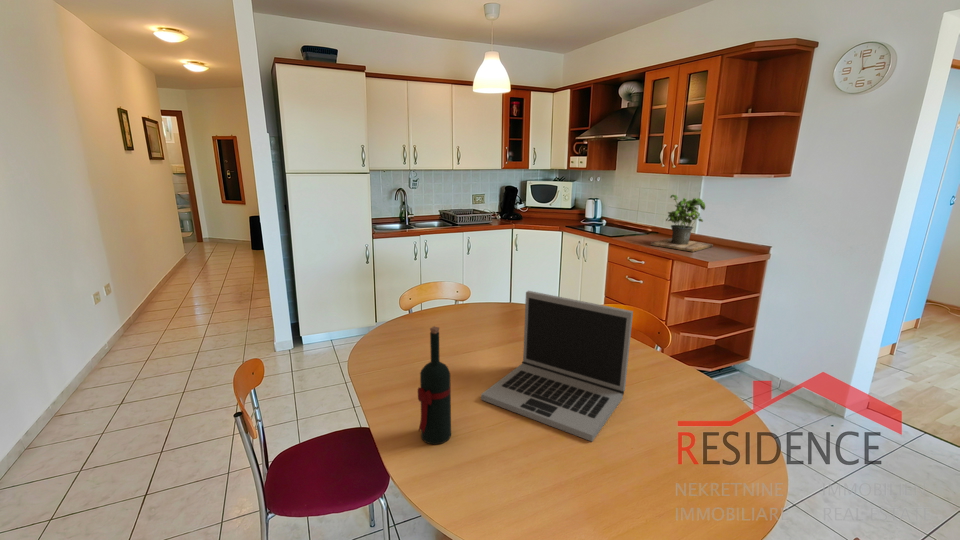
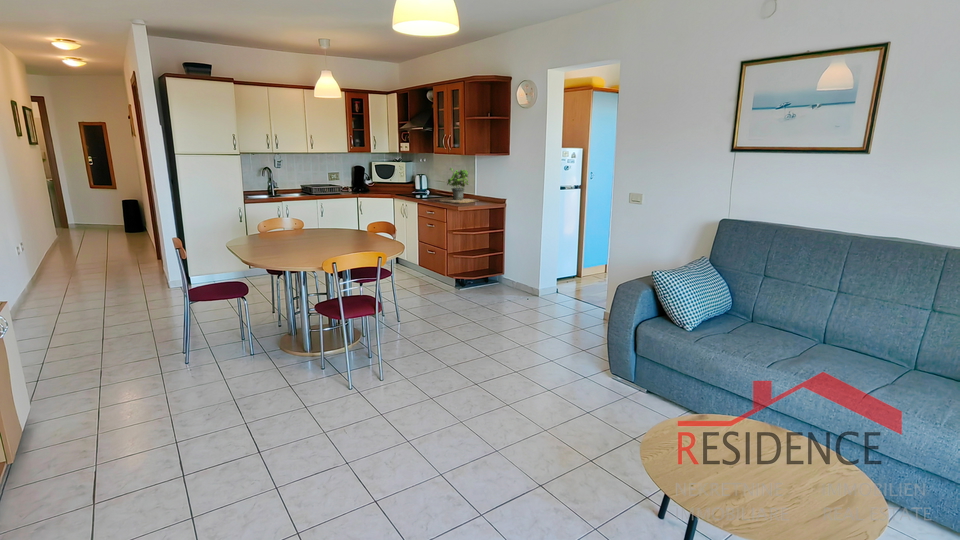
laptop: present [481,291,633,441] -> none [288,204,355,253]
wine bottle: present [418,326,451,444] -> none [255,207,271,255]

